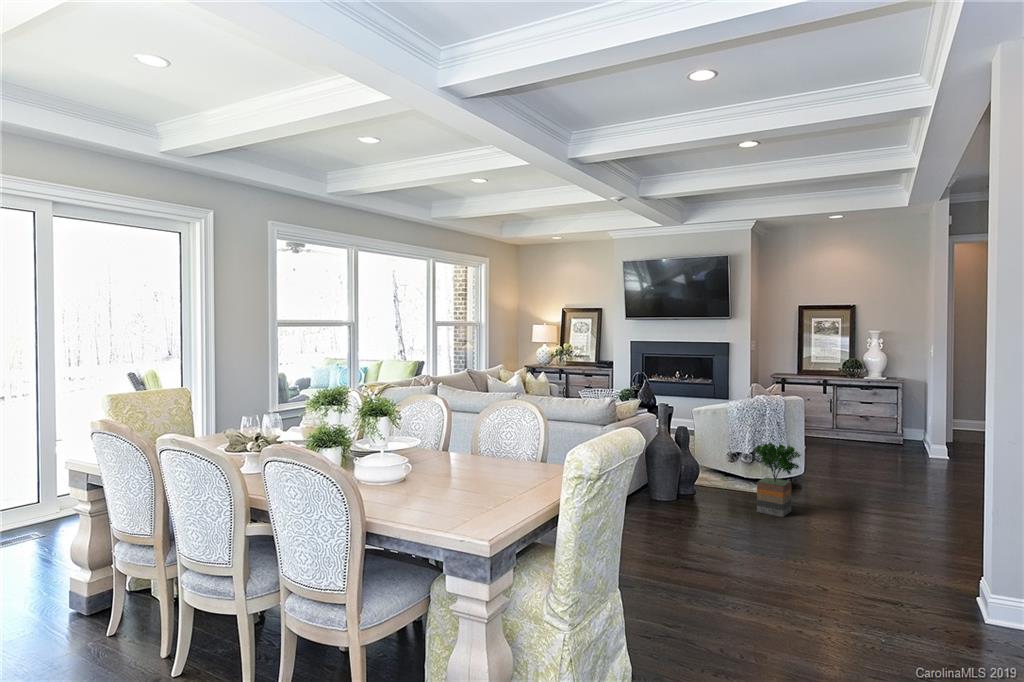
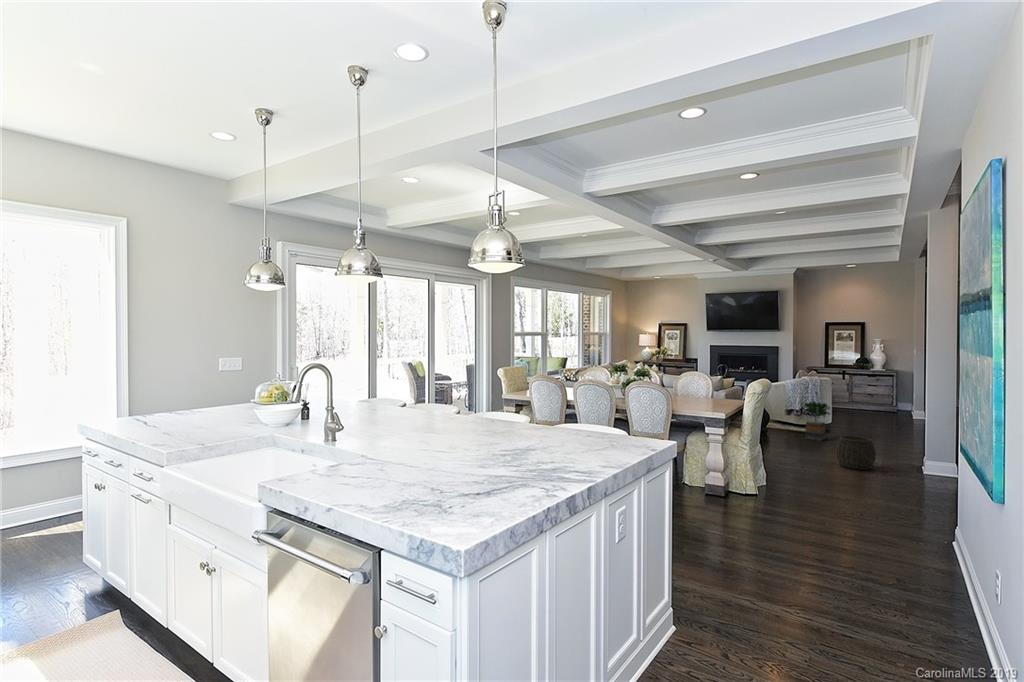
woven basket: none [806,535,891,621] -> present [836,436,876,470]

